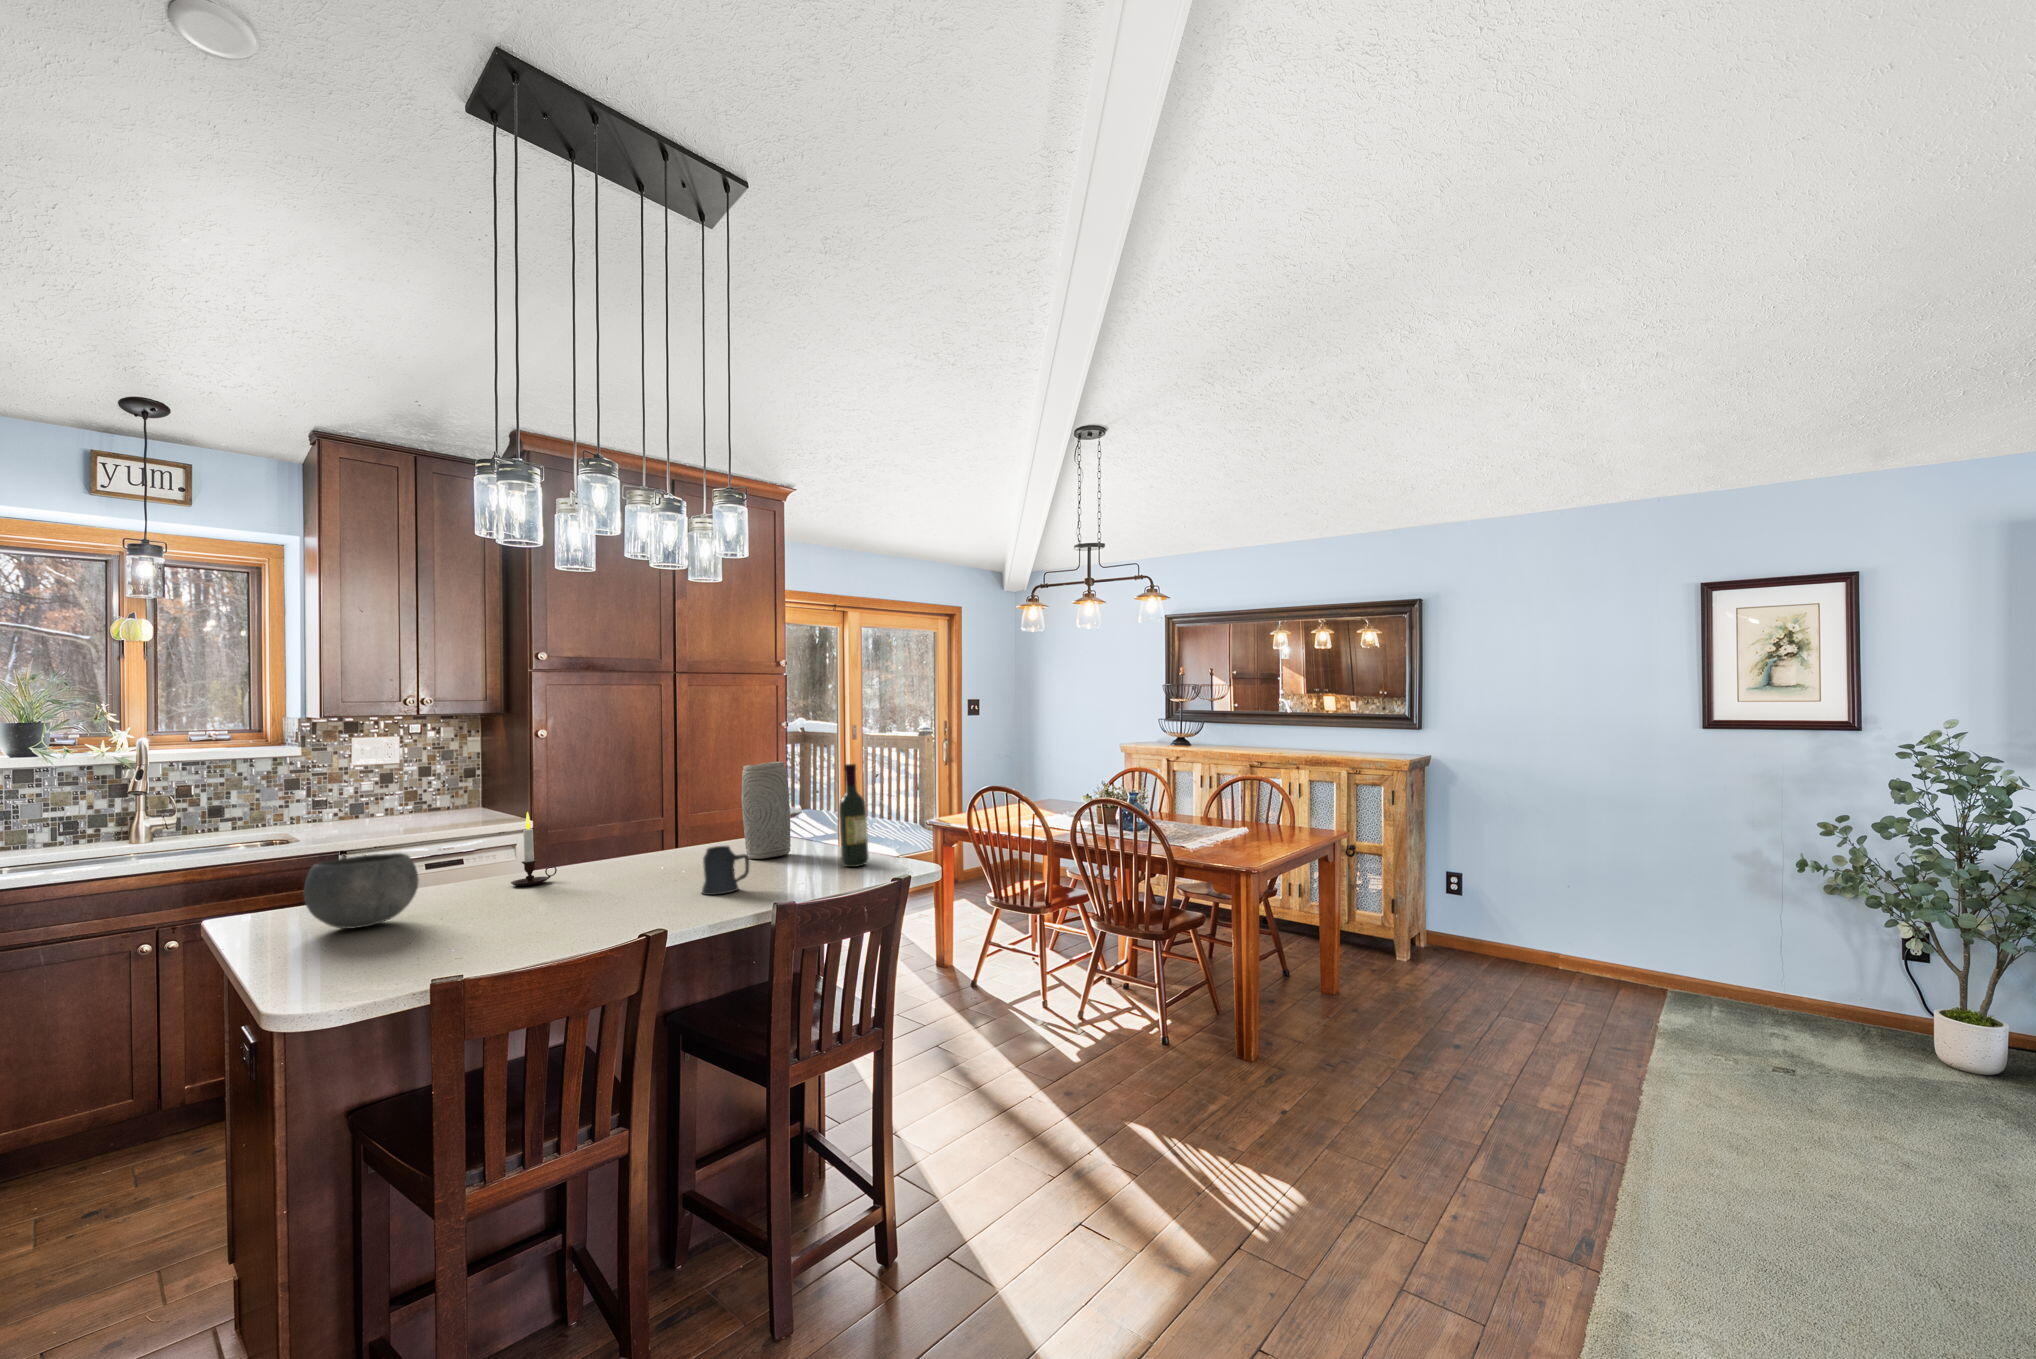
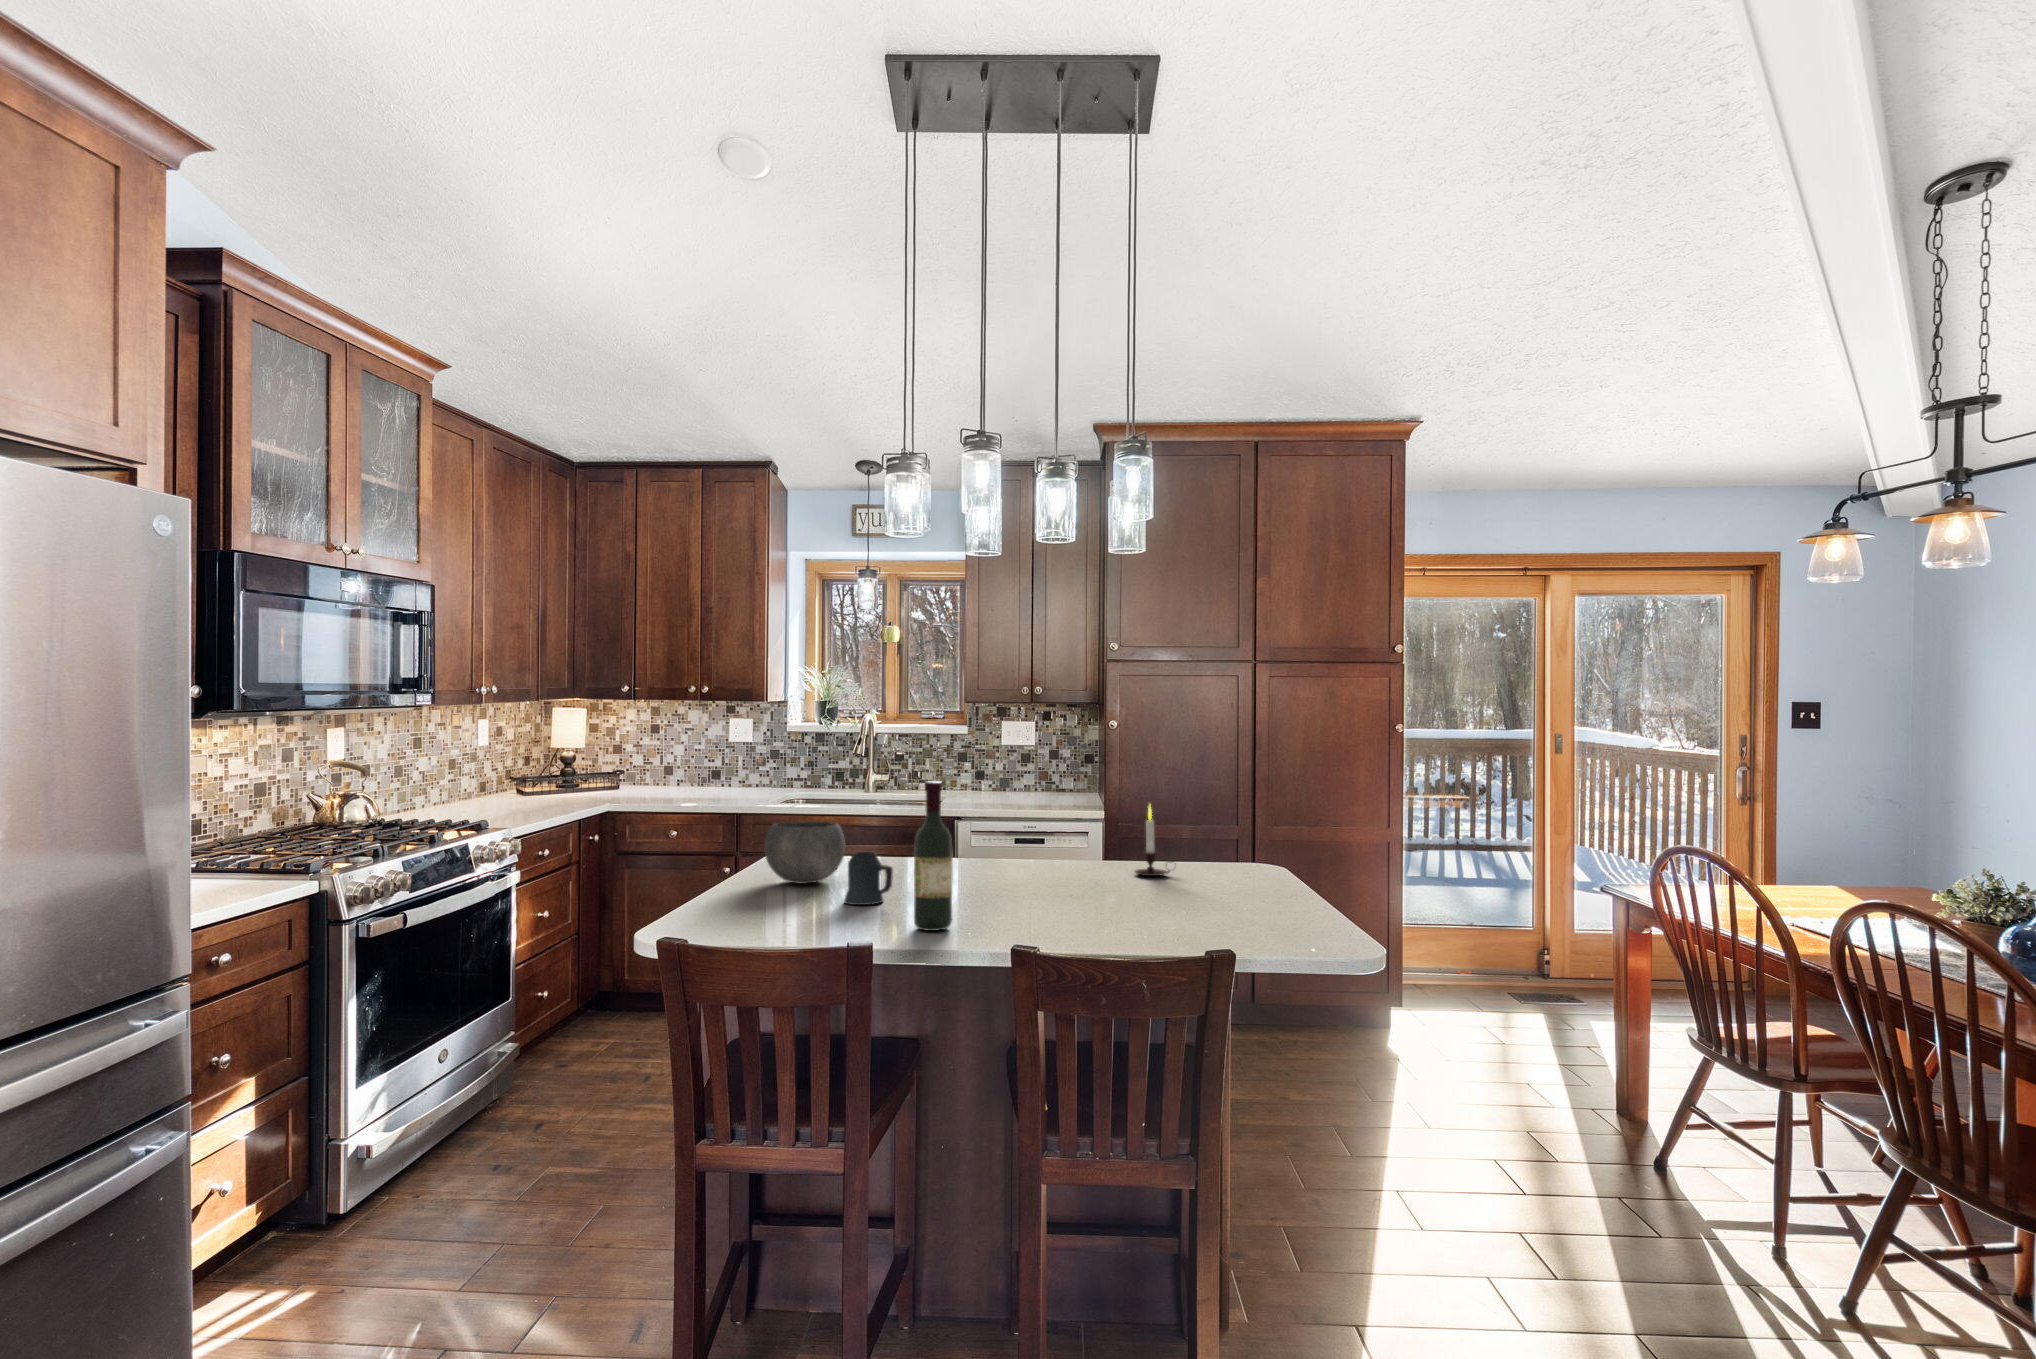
vase: present [742,761,791,859] -> none [1184,773,1243,893]
wine bottle: present [839,764,869,867] -> present [914,781,953,931]
candle: present [511,812,557,886] -> present [1135,806,1170,876]
mug: present [702,846,749,895] -> present [844,851,893,905]

